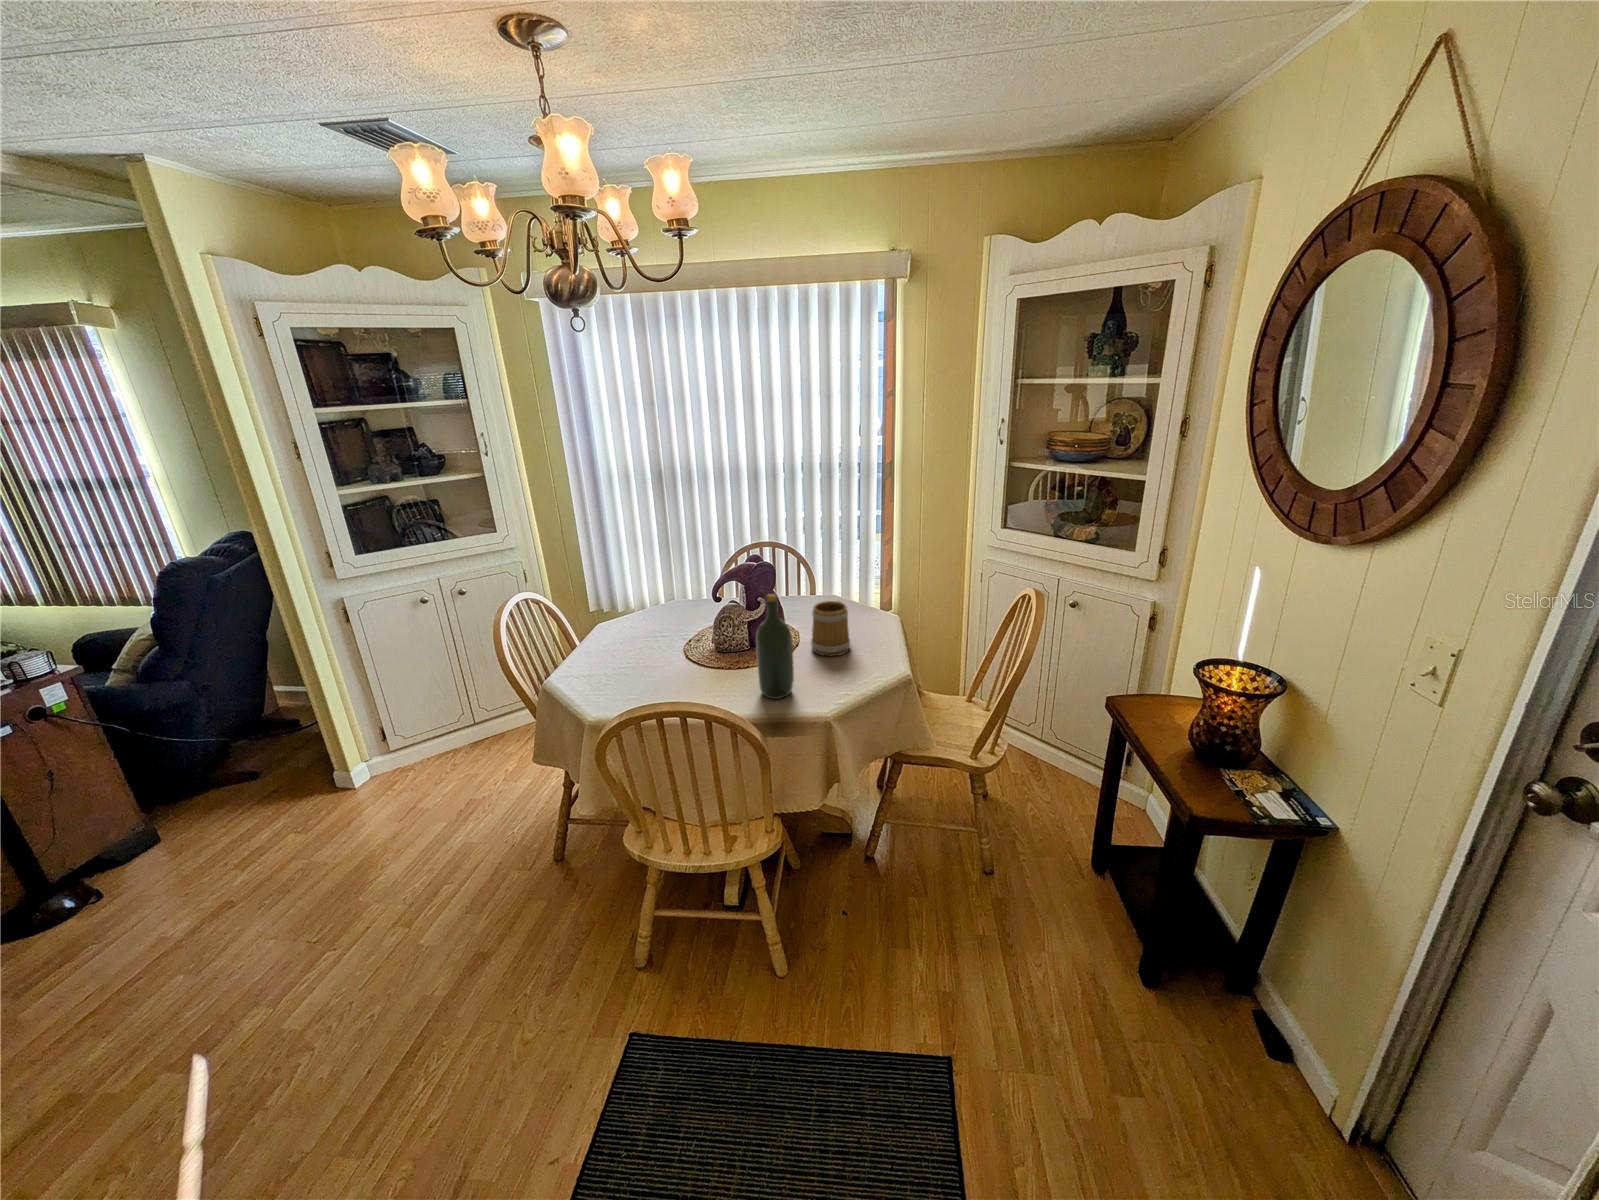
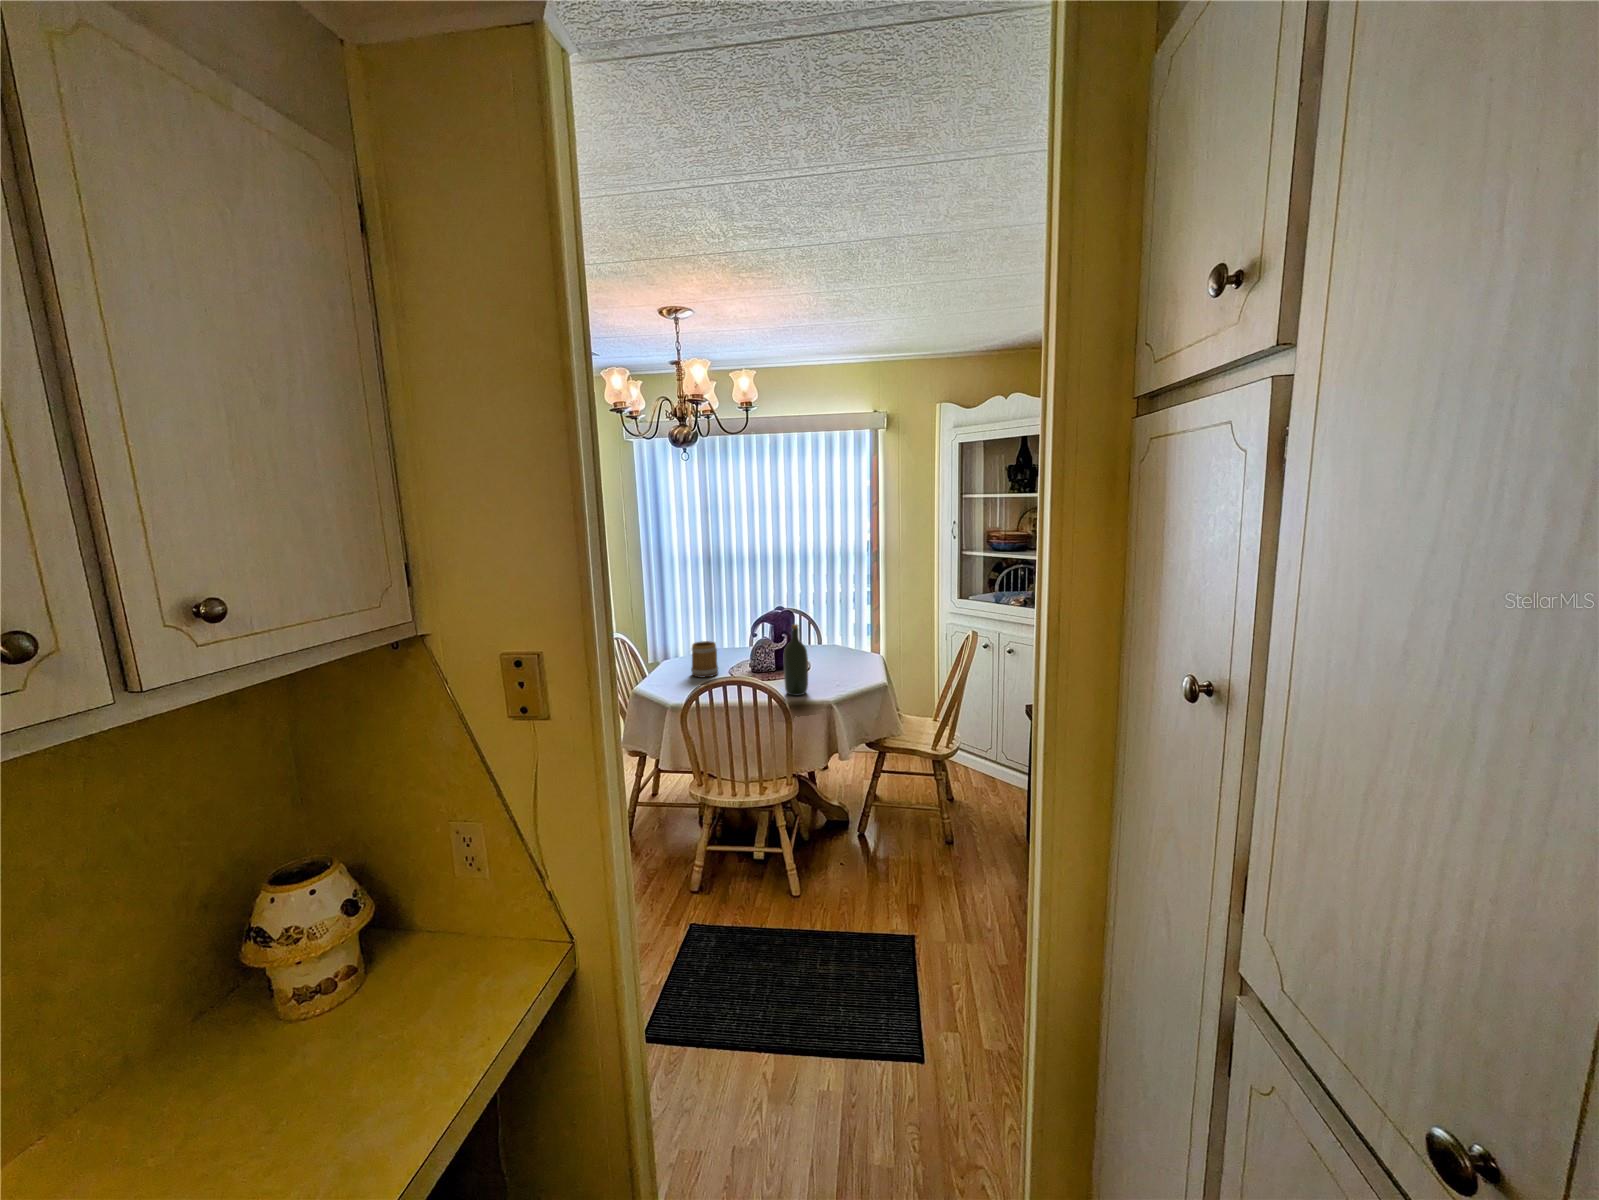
mug: present [811,600,850,656] -> present [691,641,718,678]

